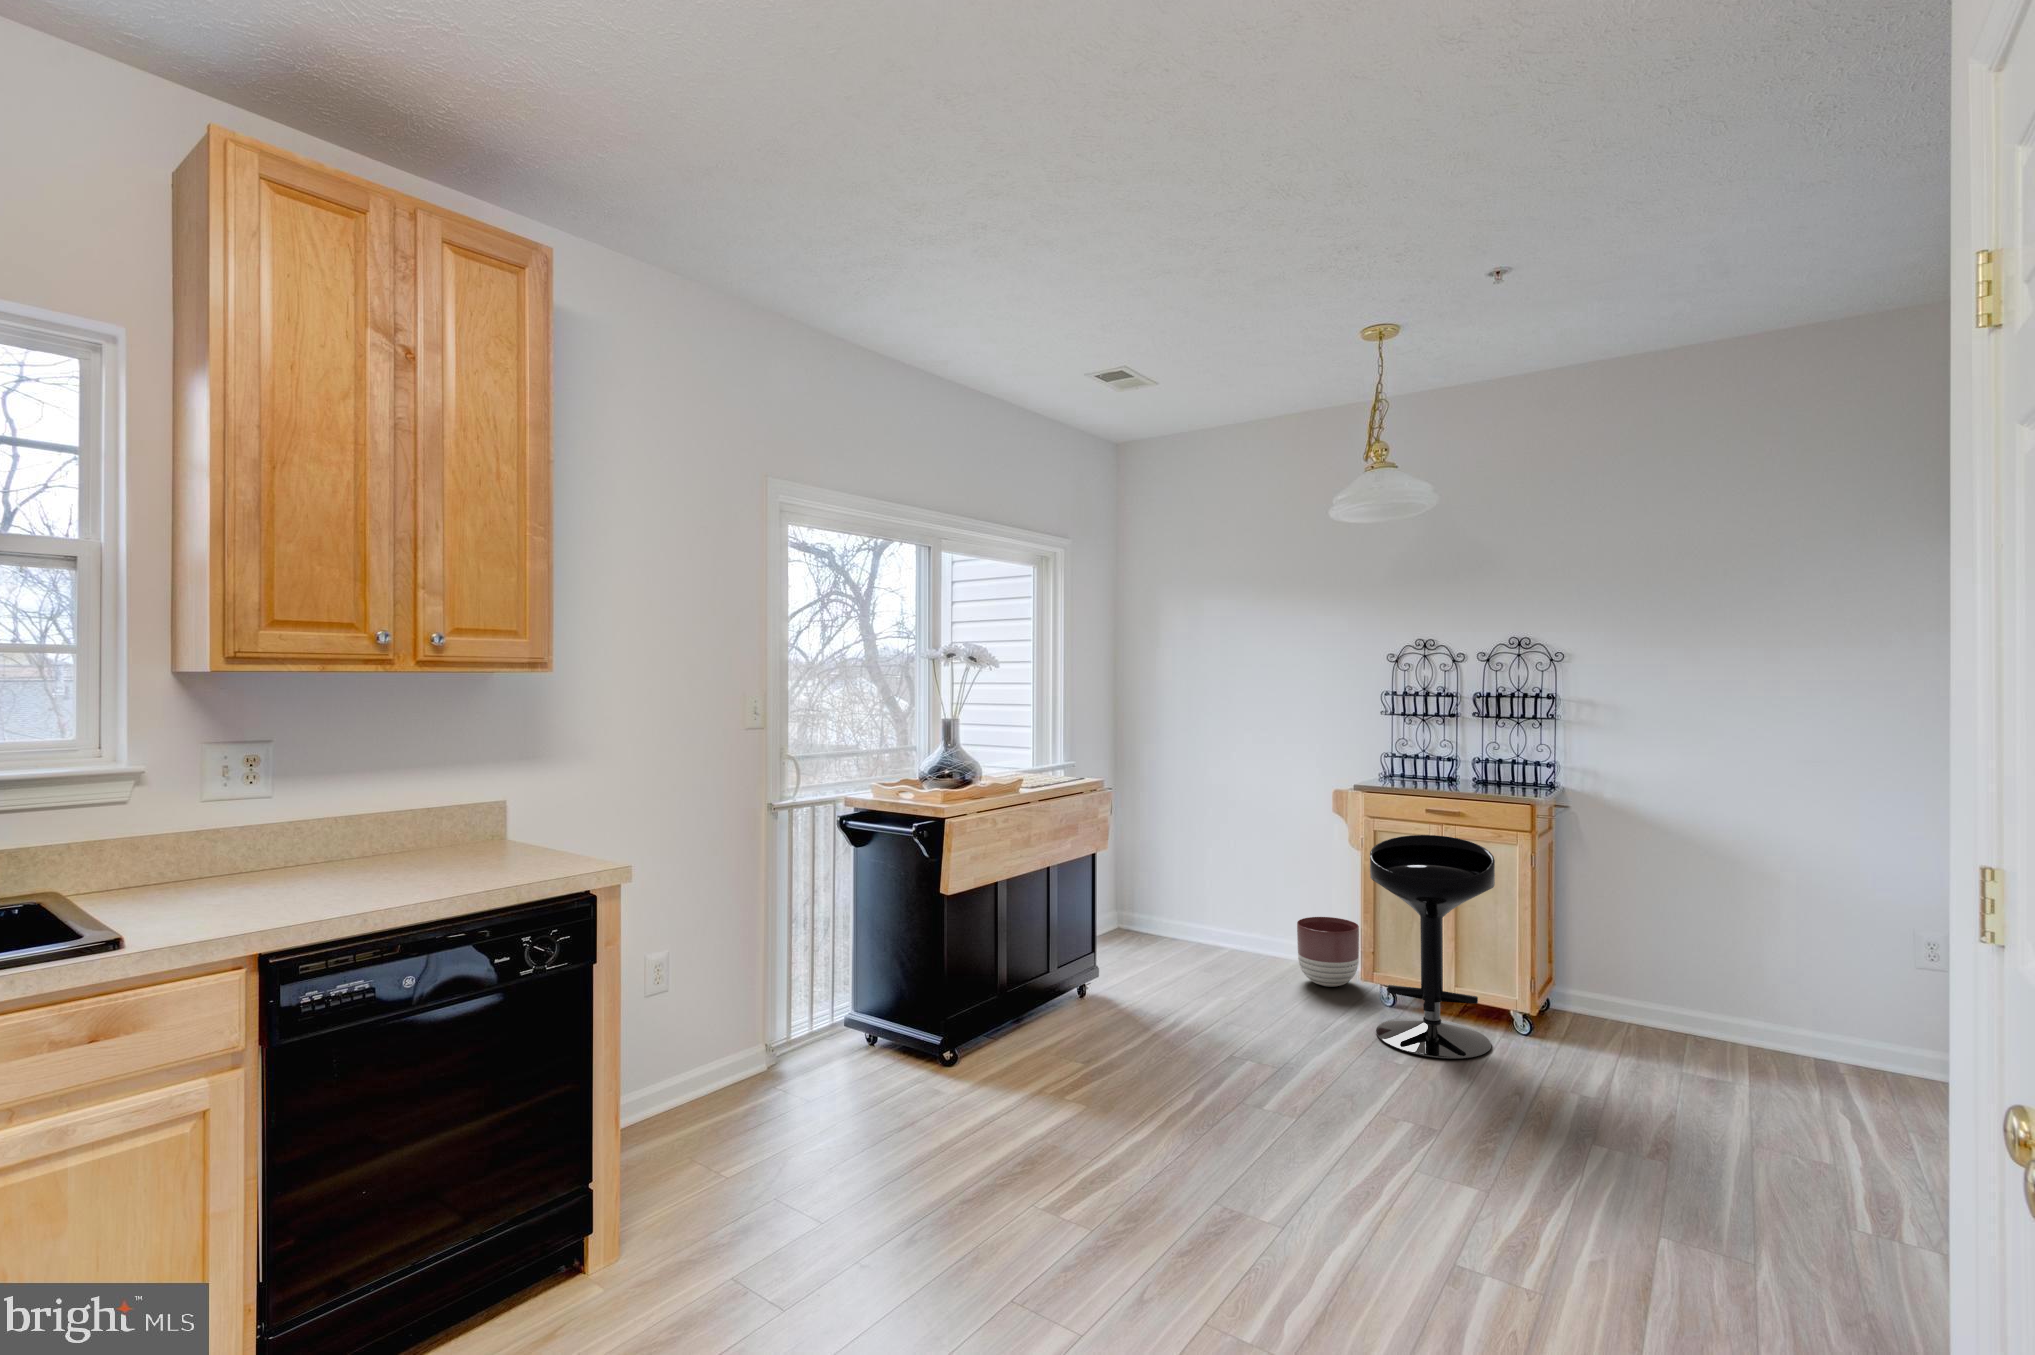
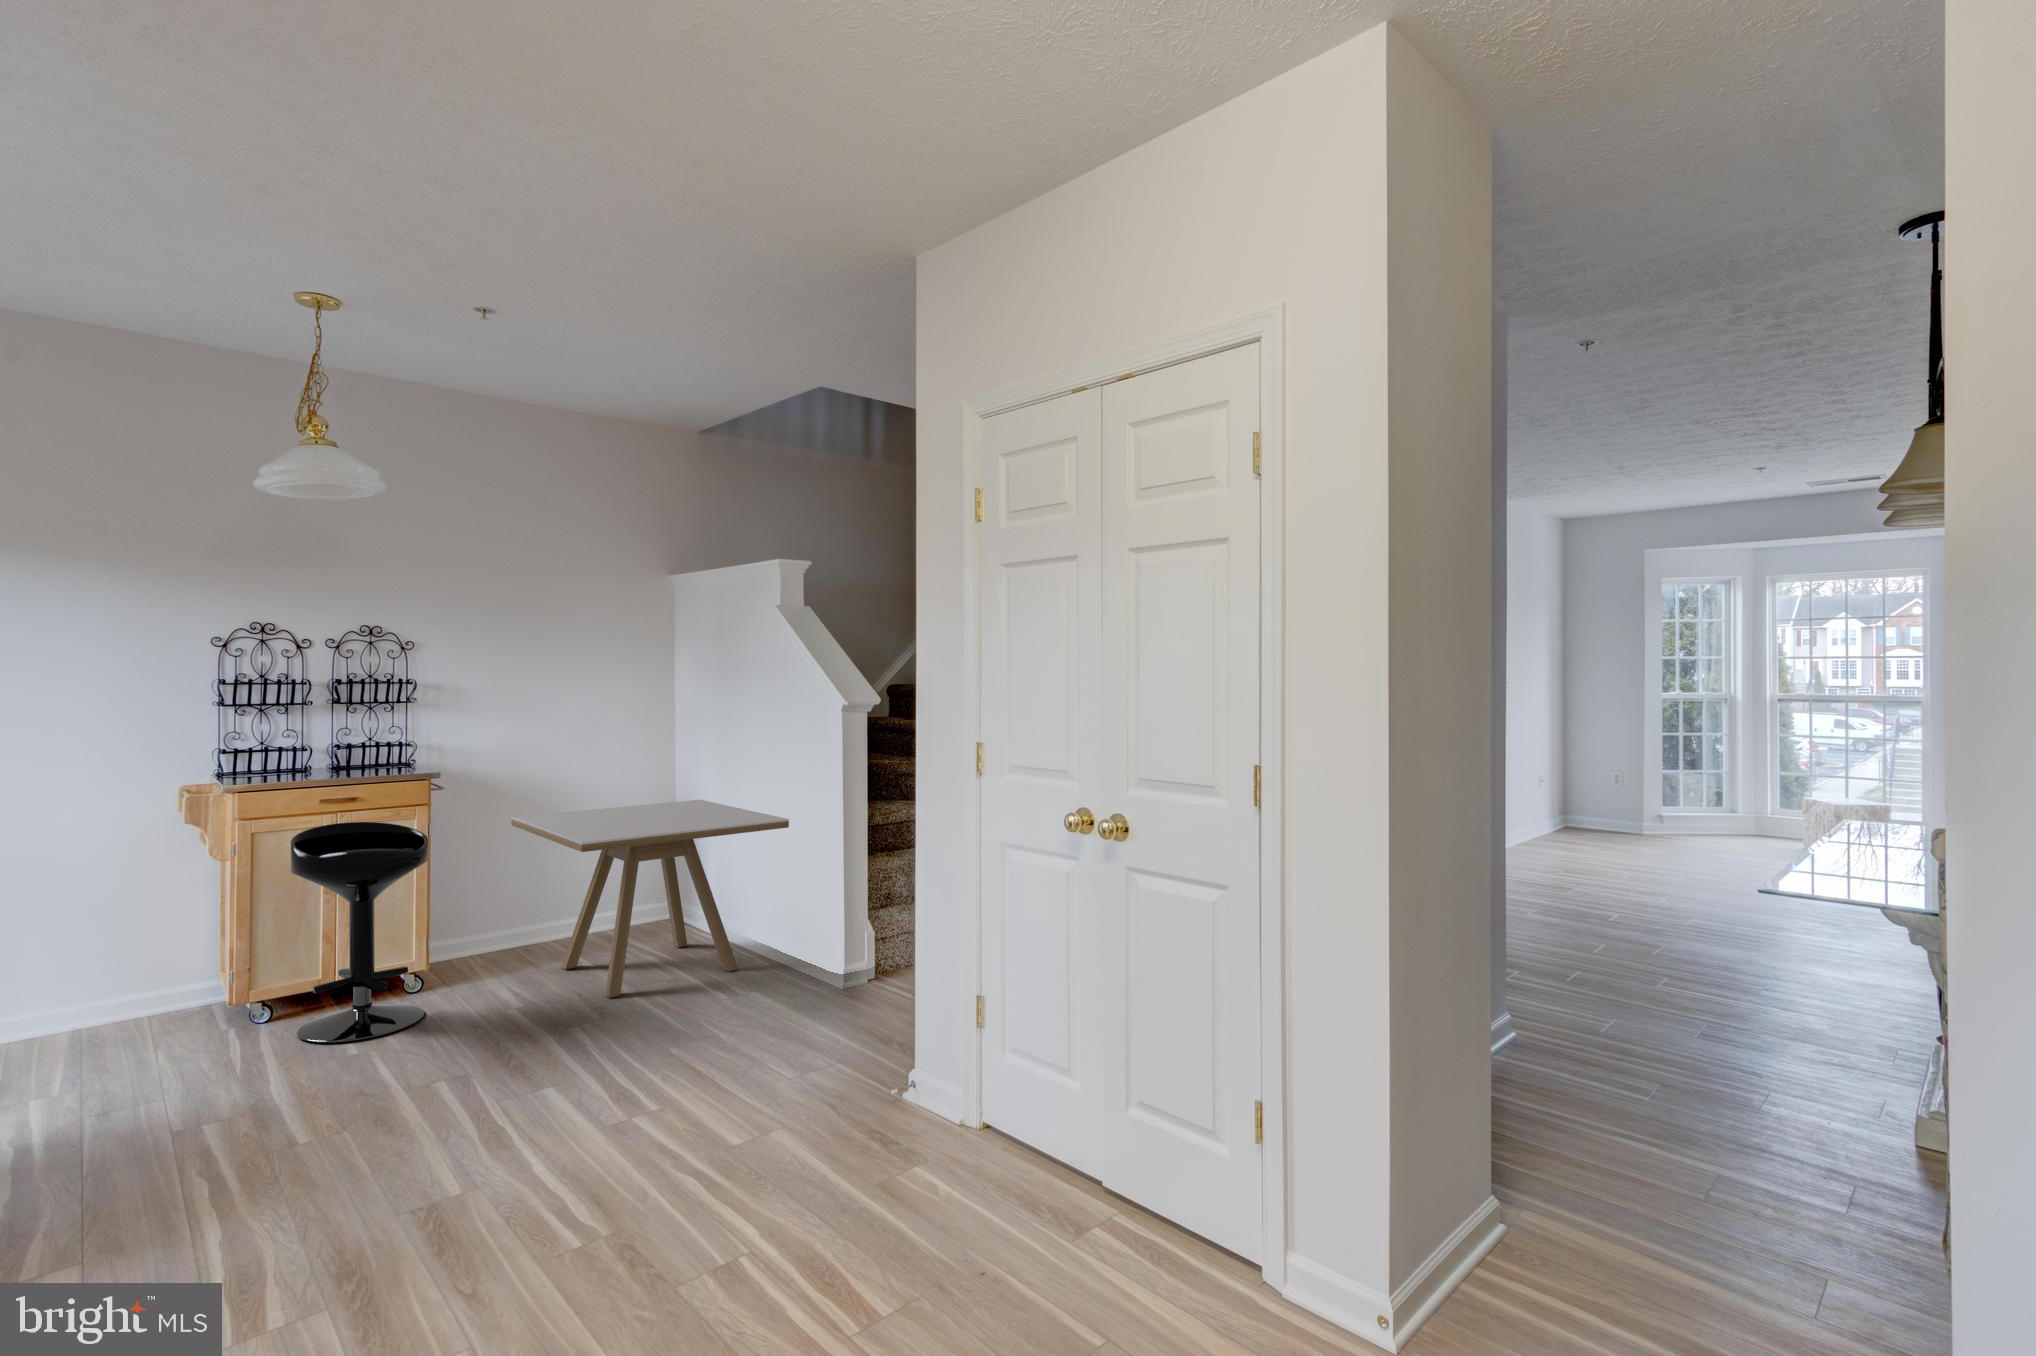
dining table: none [1601,864,2024,1192] -> present [511,800,789,998]
planter: present [1297,917,1359,987] -> none [114,951,208,1036]

